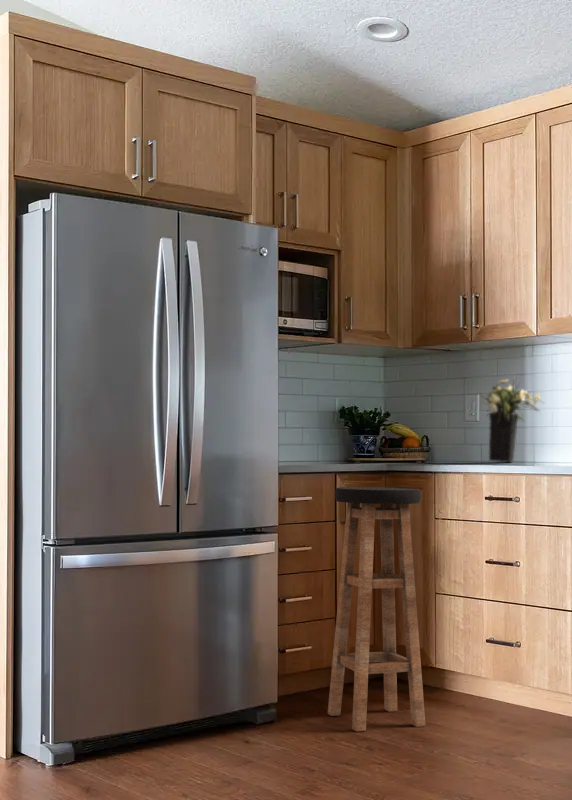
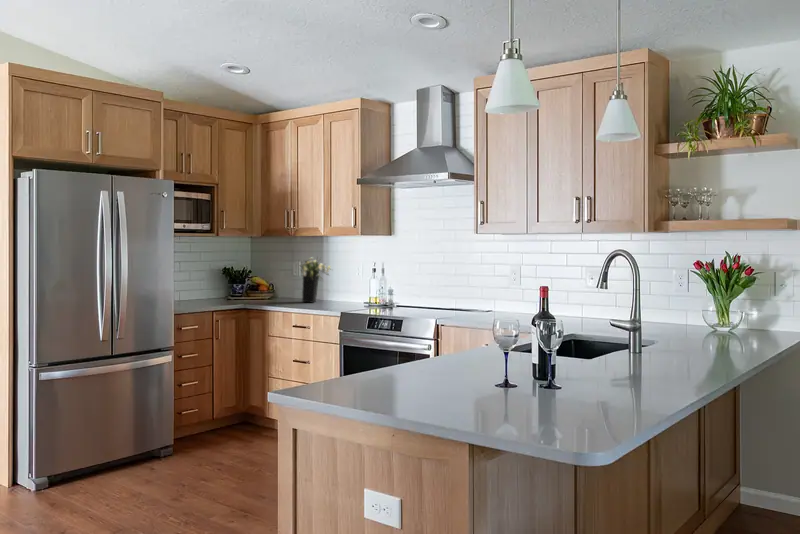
bar stool: present [328,487,425,732] -> none [204,323,256,456]

